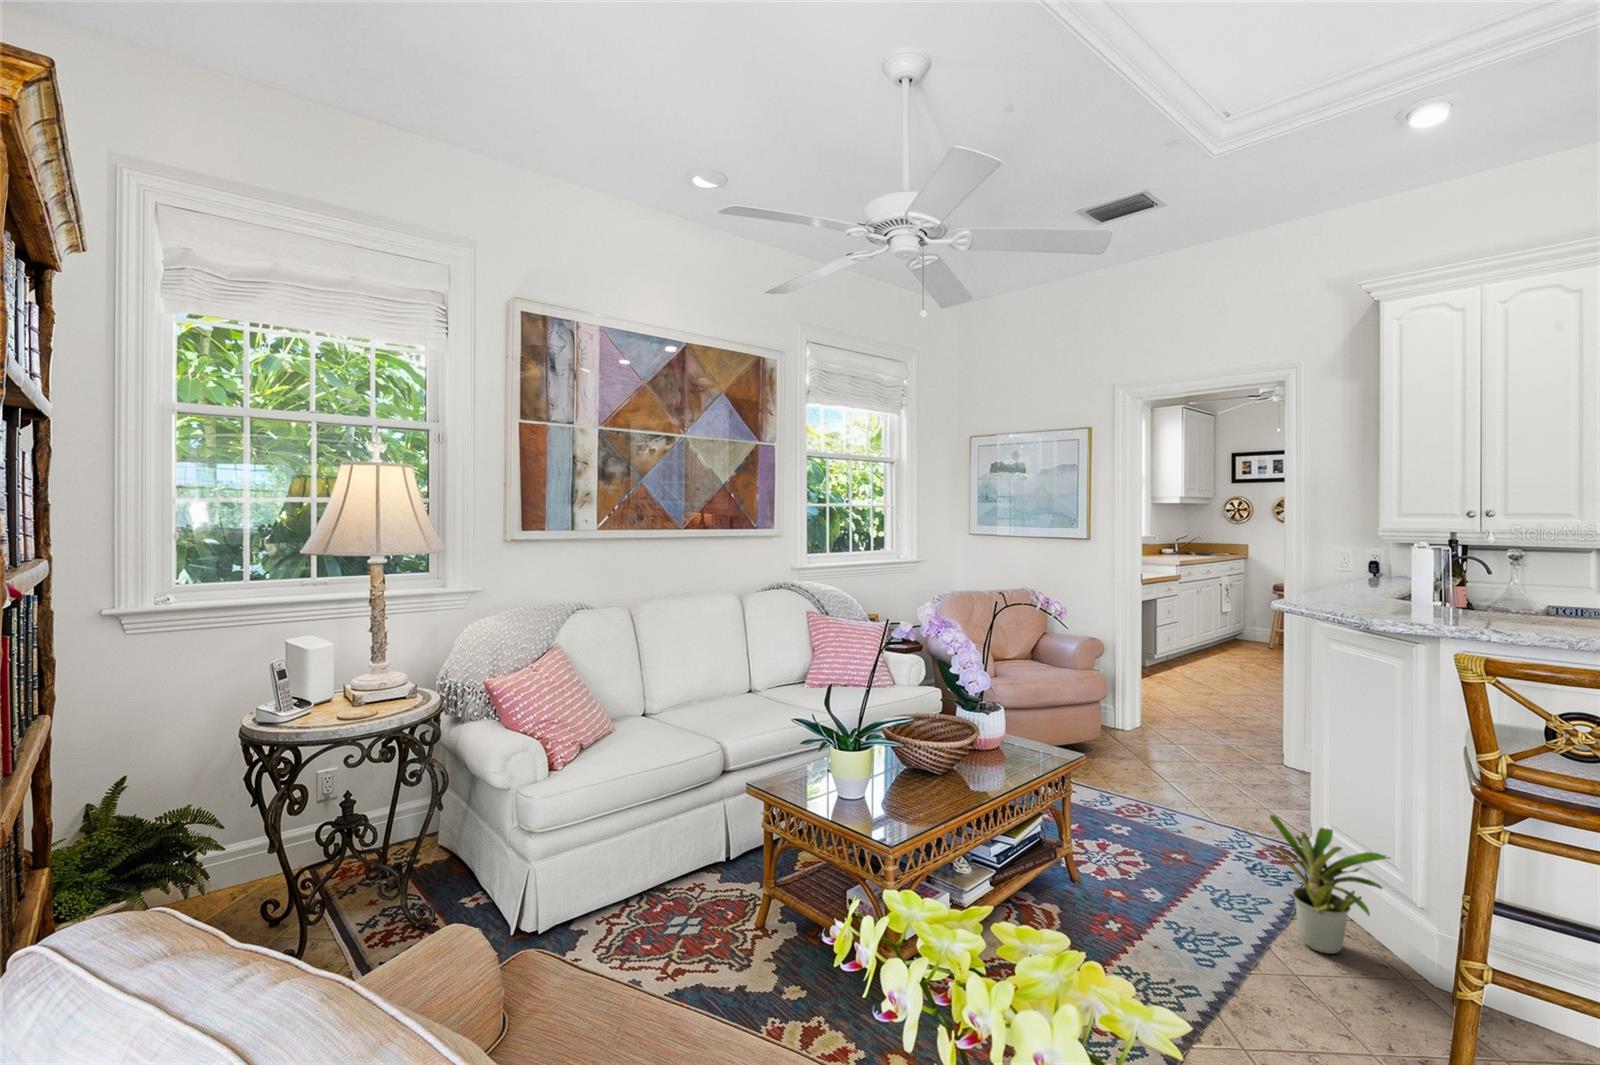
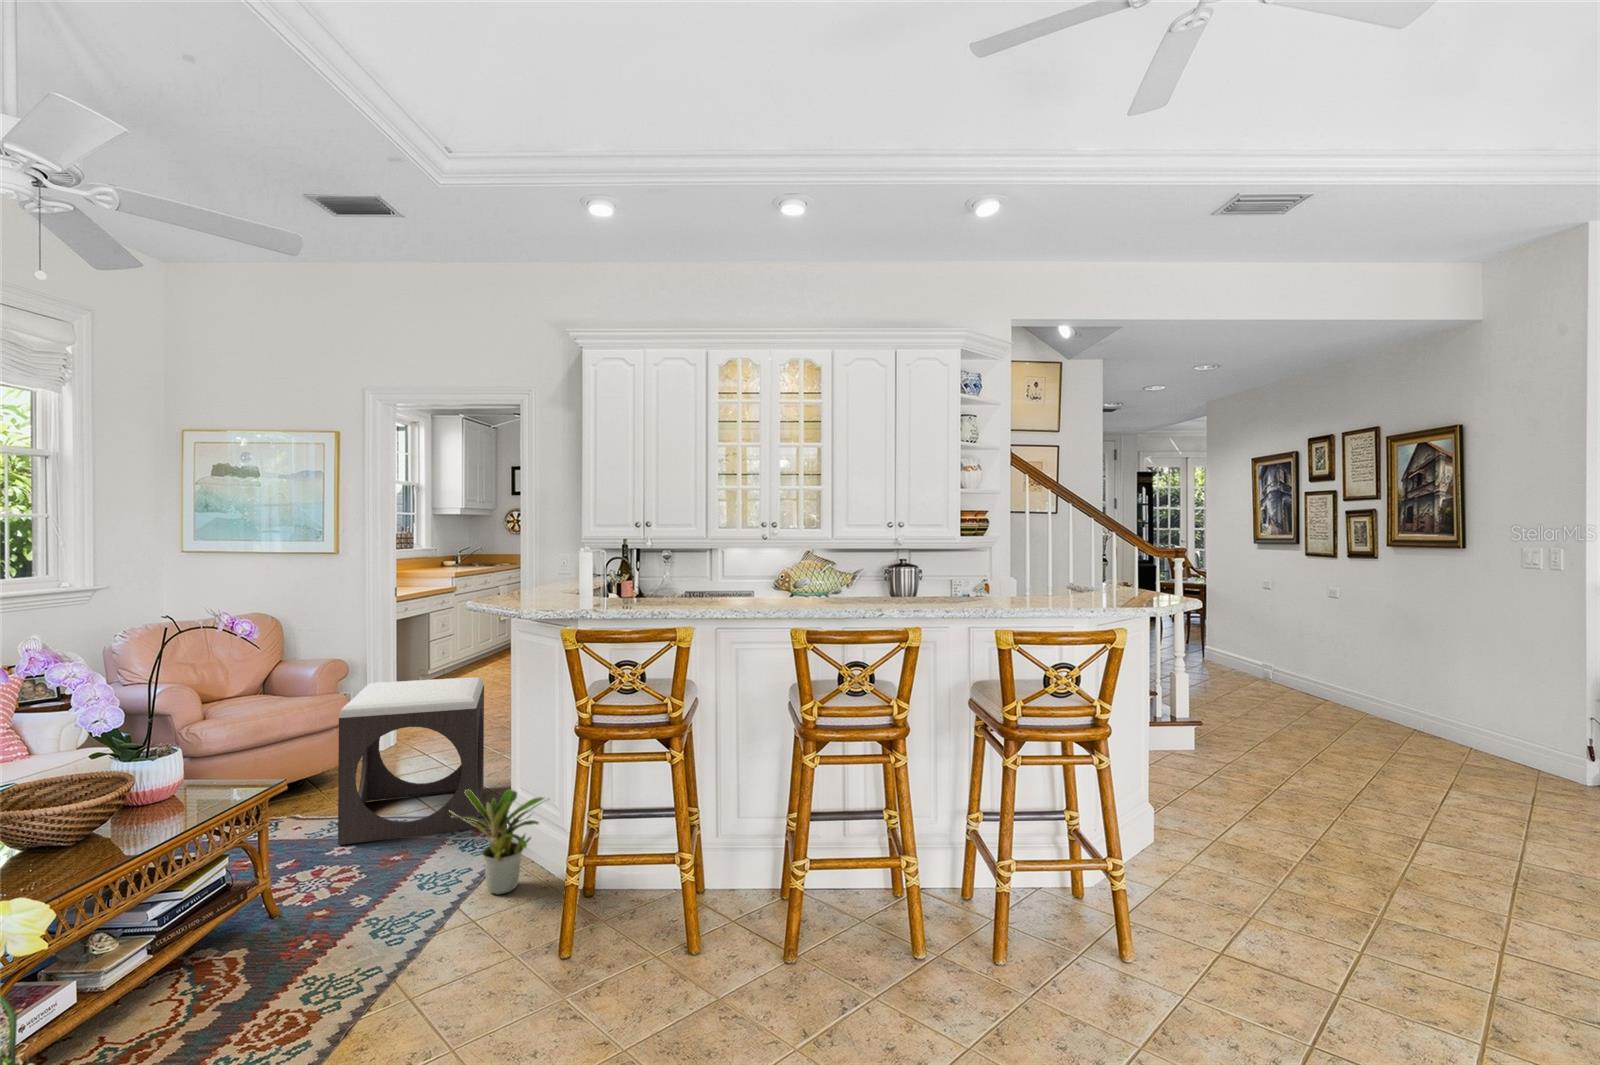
footstool: none [1113,669,1259,851] -> present [338,677,484,845]

